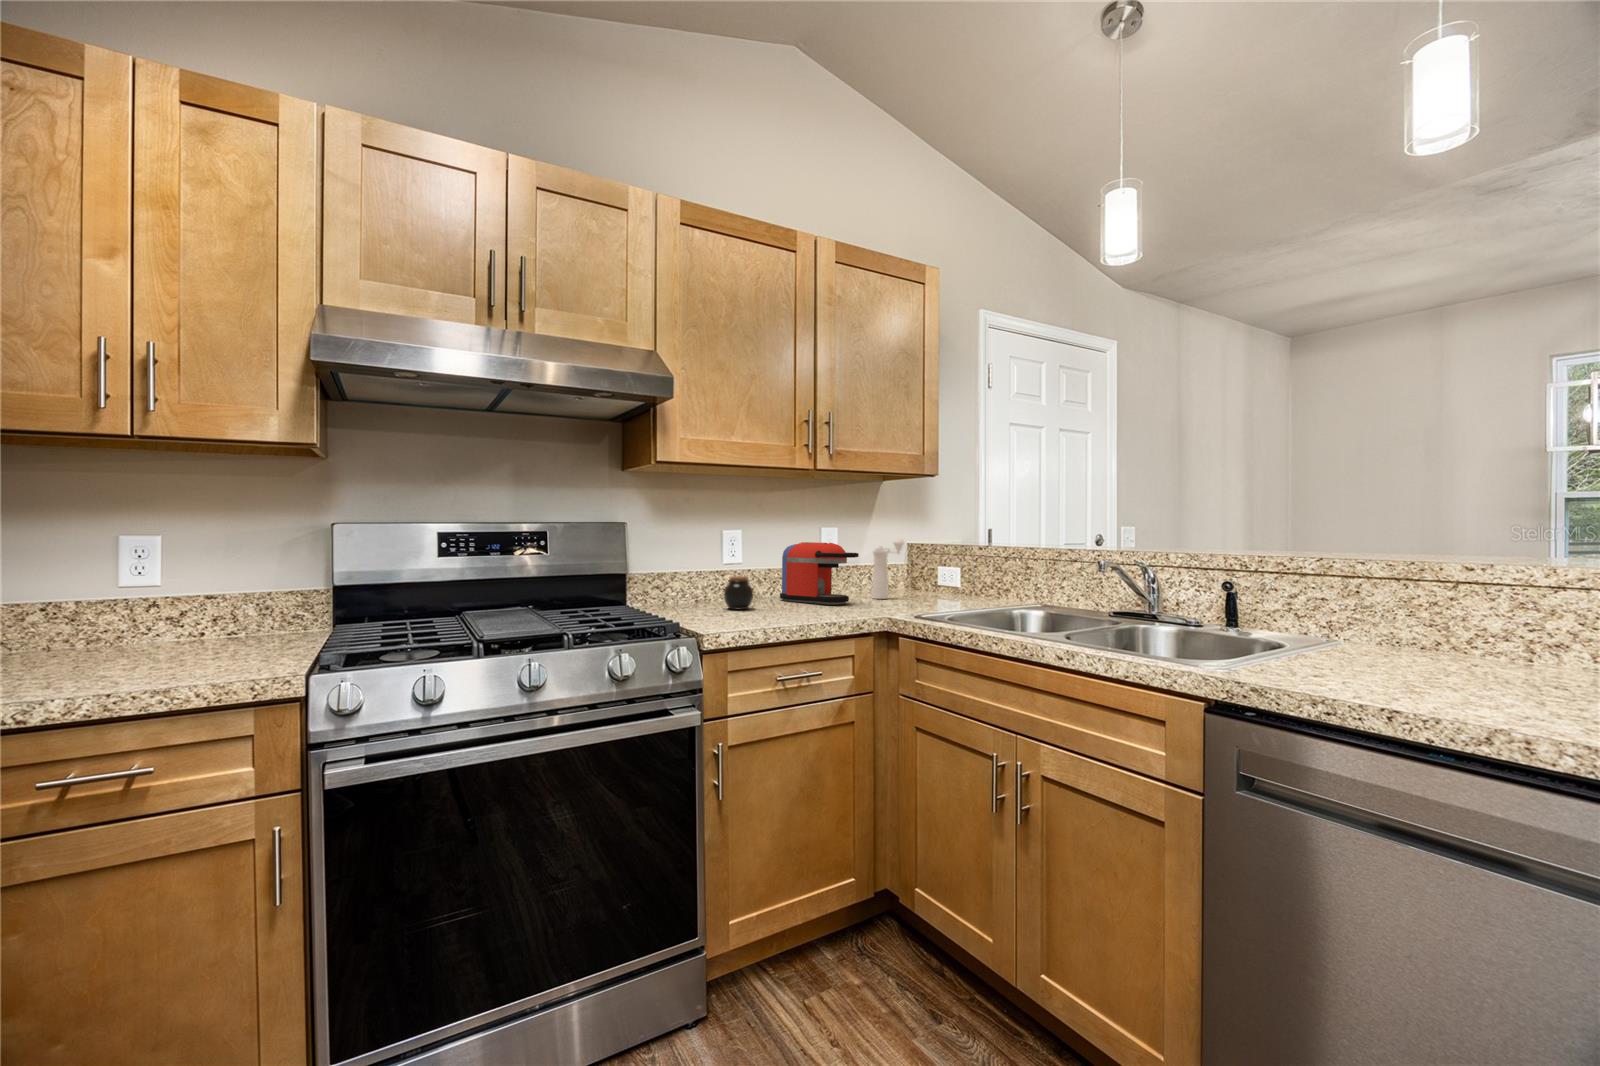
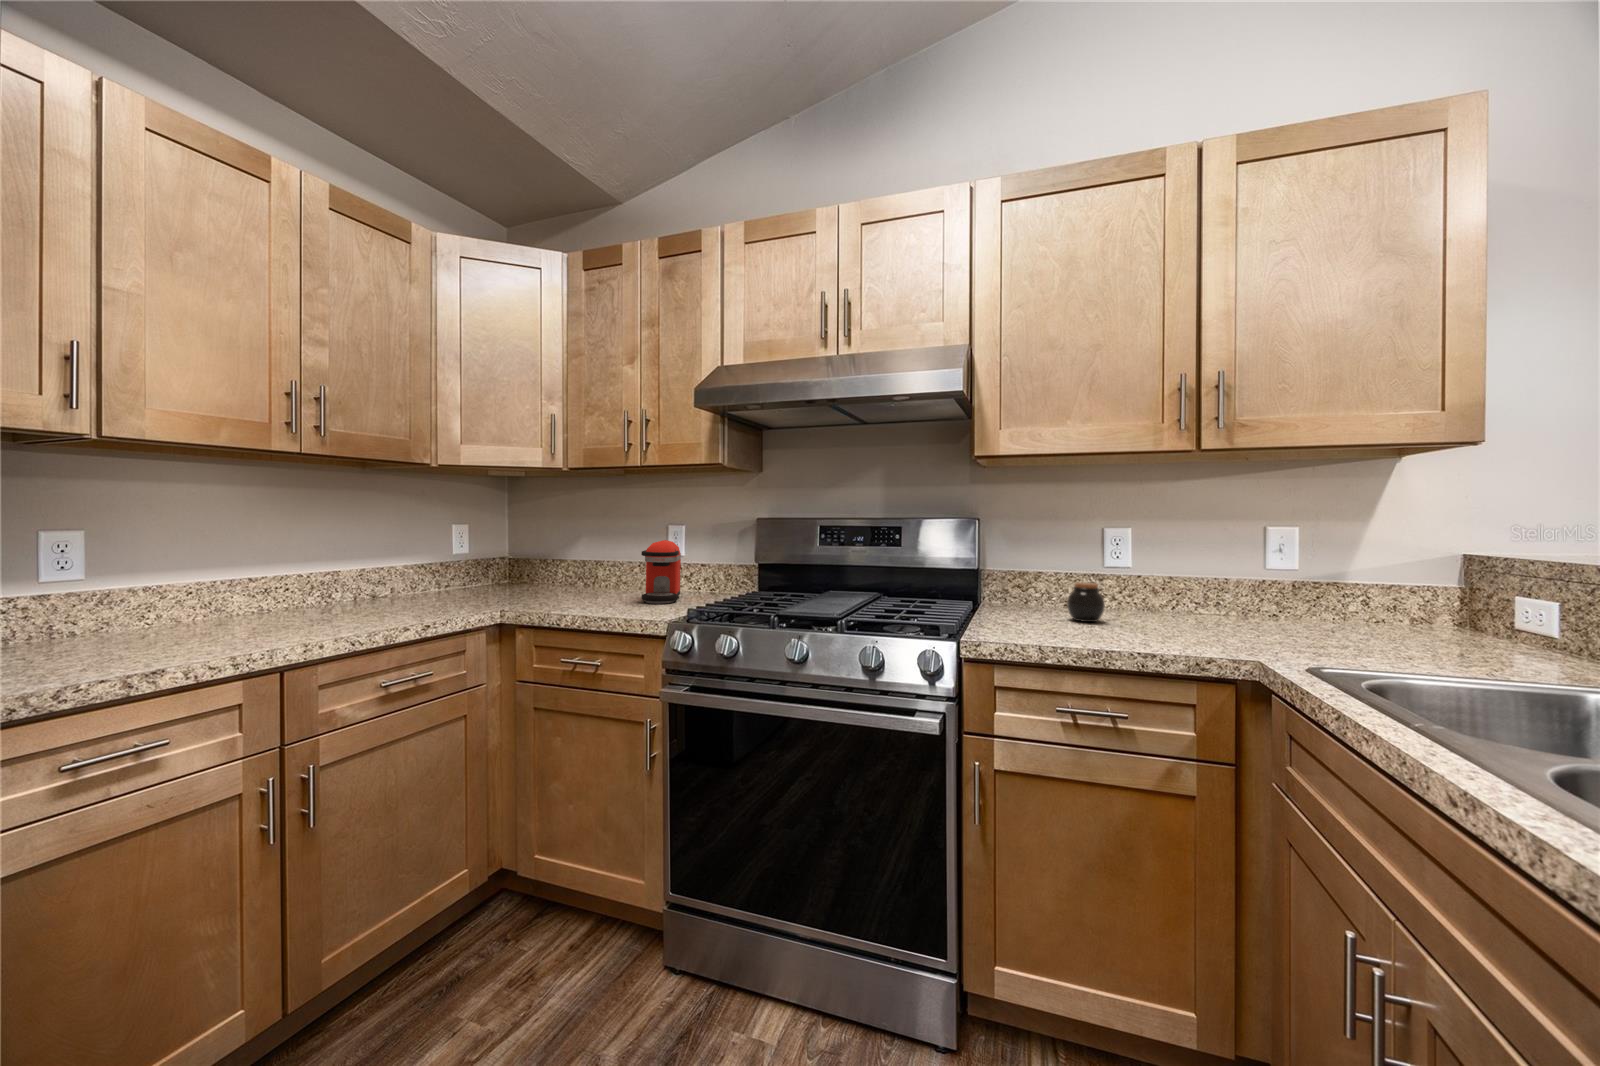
pepper mill: present [872,539,904,599] -> none [1345,547,1428,637]
coffee maker: present [780,542,859,605] -> present [641,540,681,604]

